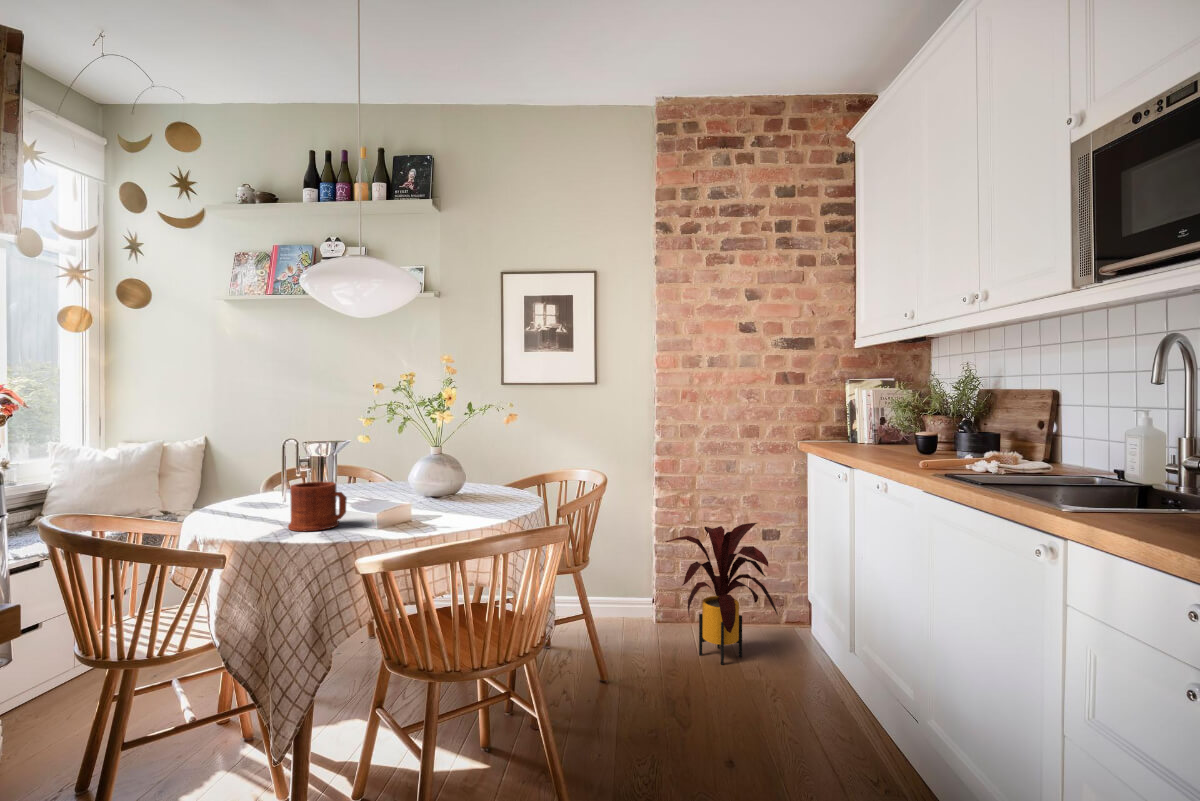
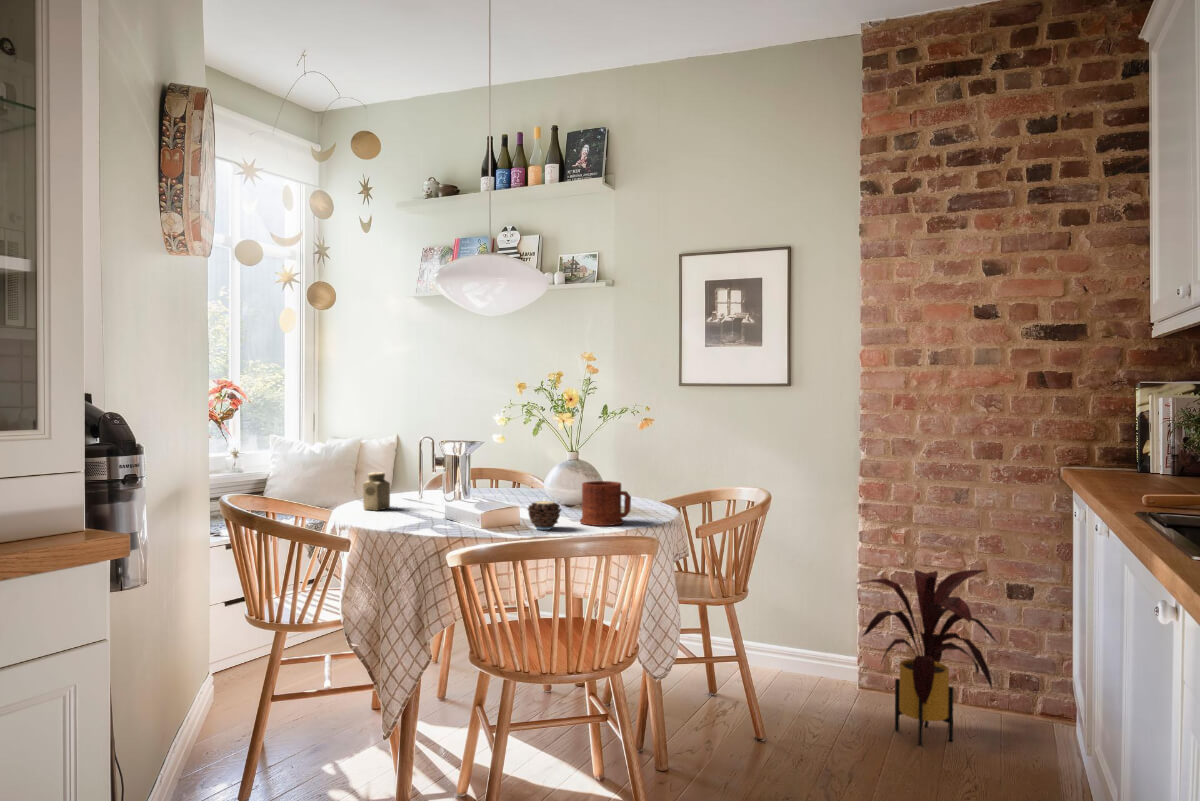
salt shaker: none [222,476,253,517] -> present [363,472,390,511]
mug: present [288,482,347,531] -> present [580,481,631,526]
candle: none [423,492,458,525] -> present [528,501,561,530]

